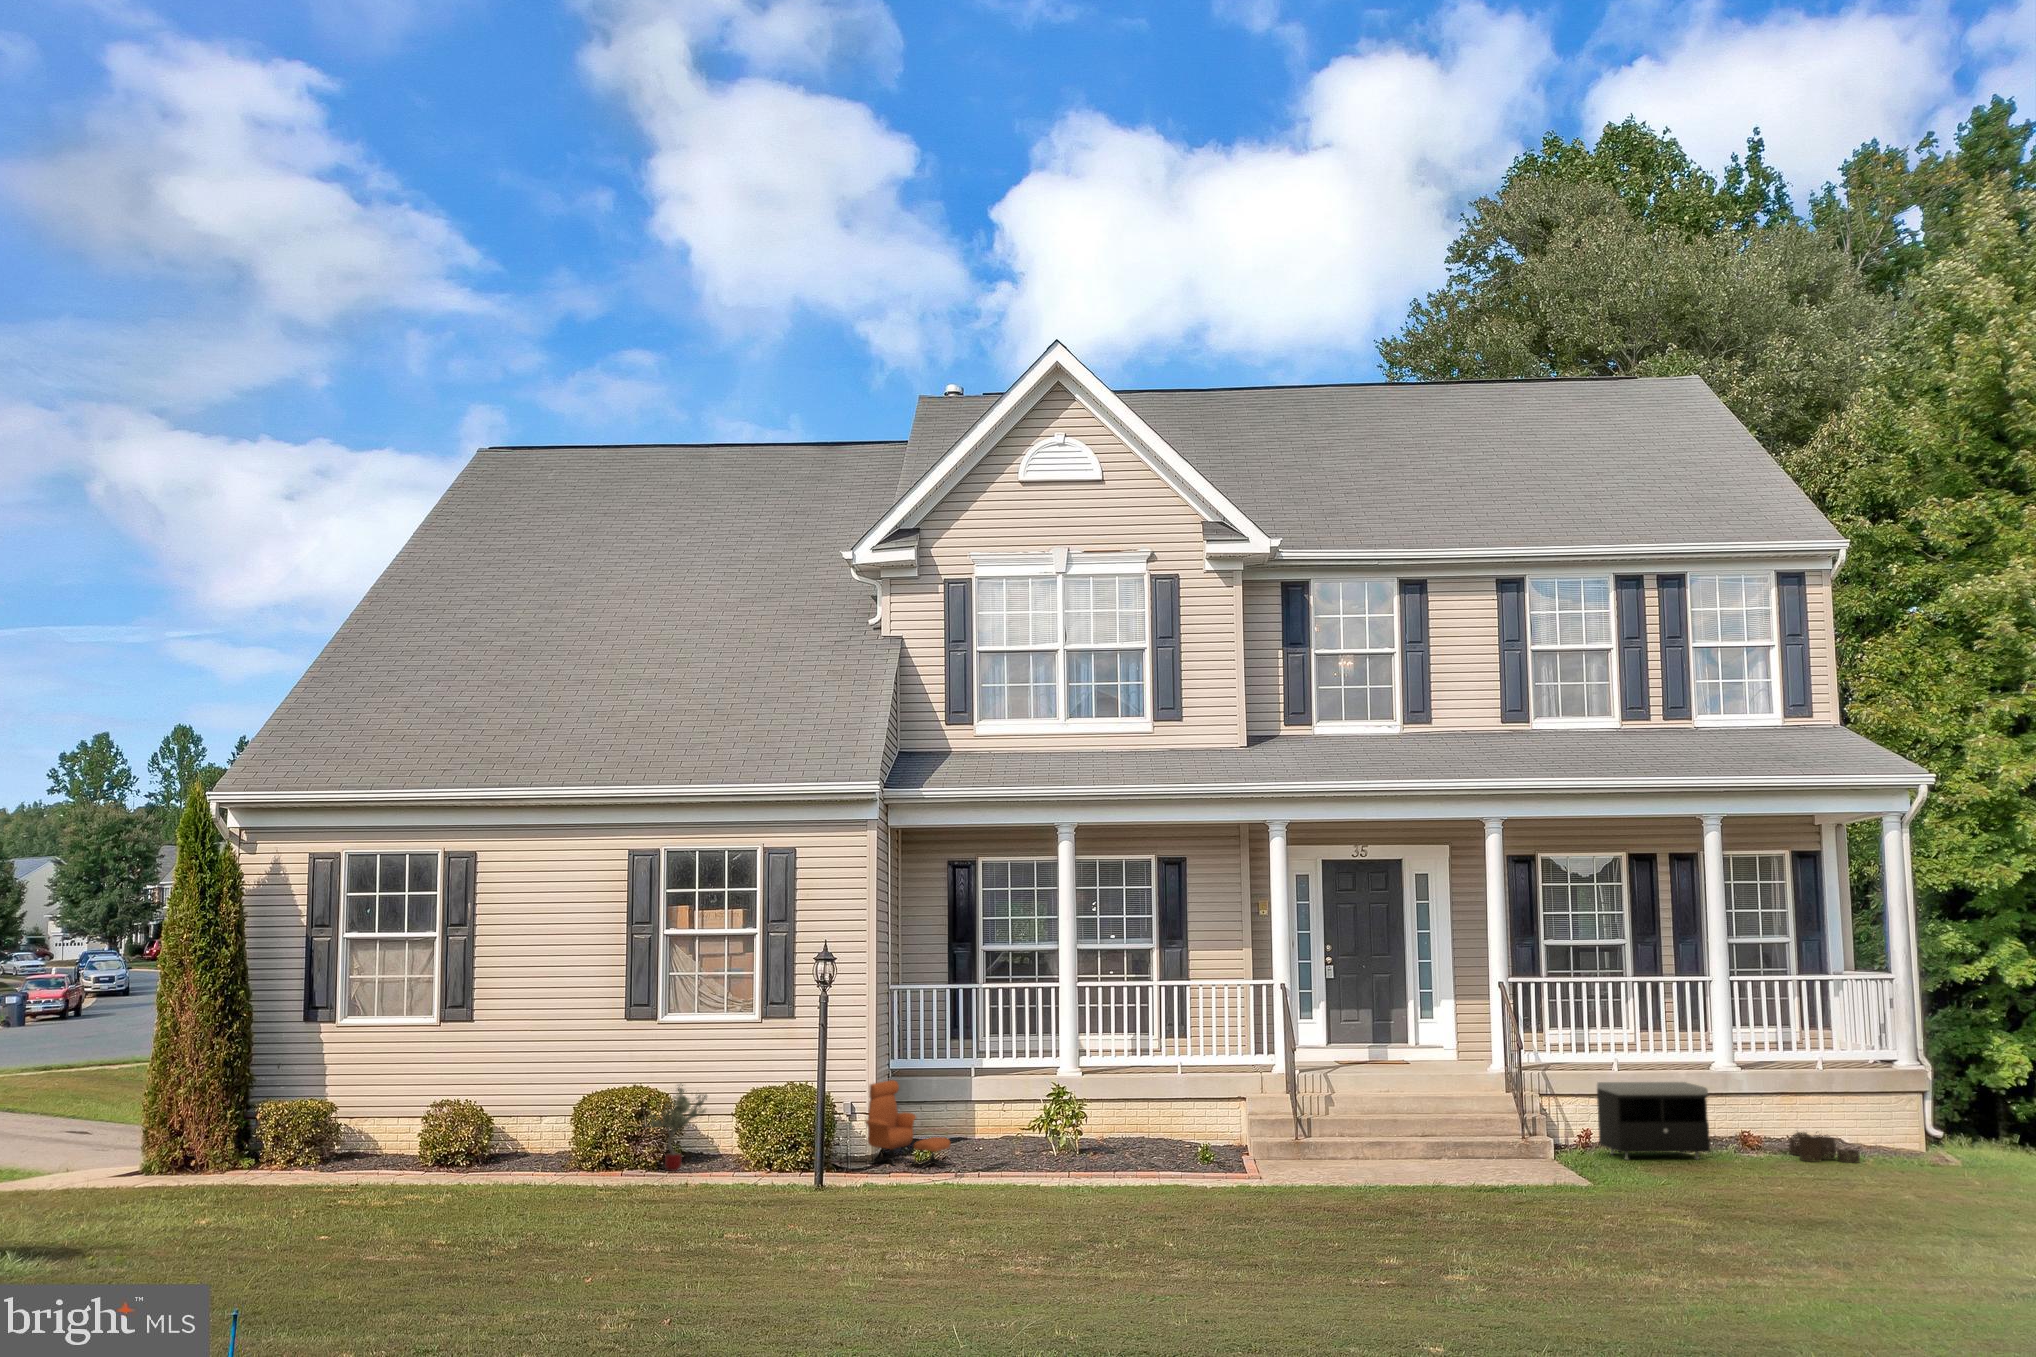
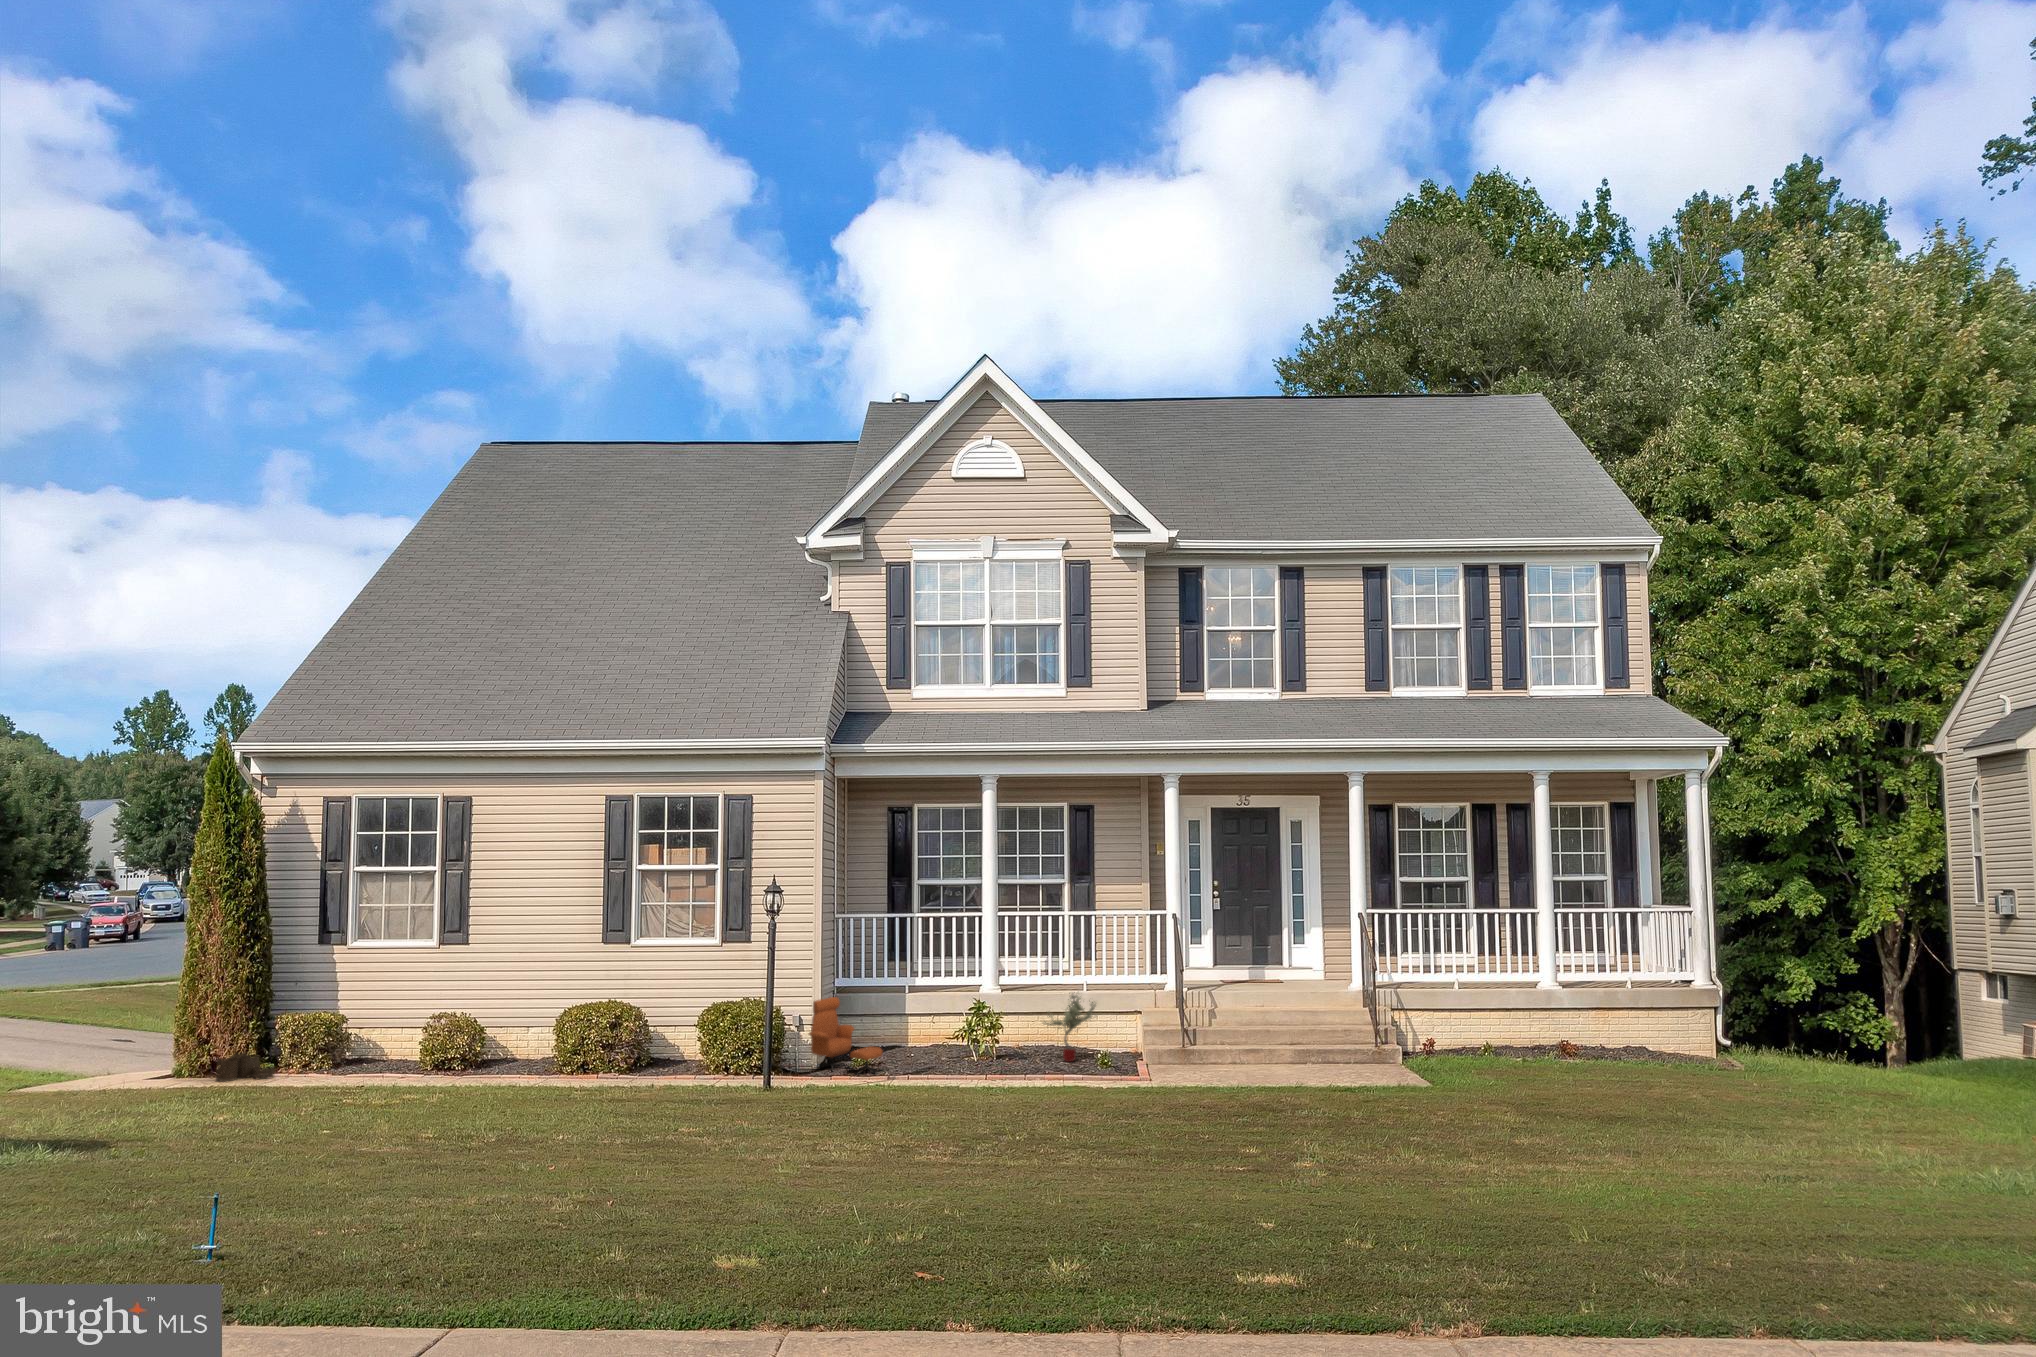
storage bench: present [1597,1082,1710,1159] -> none [1440,1000,1534,1067]
potted tree: present [643,1084,707,1171] -> present [1043,992,1096,1062]
woven basket: present [1789,1132,1860,1163] -> present [216,1052,275,1081]

